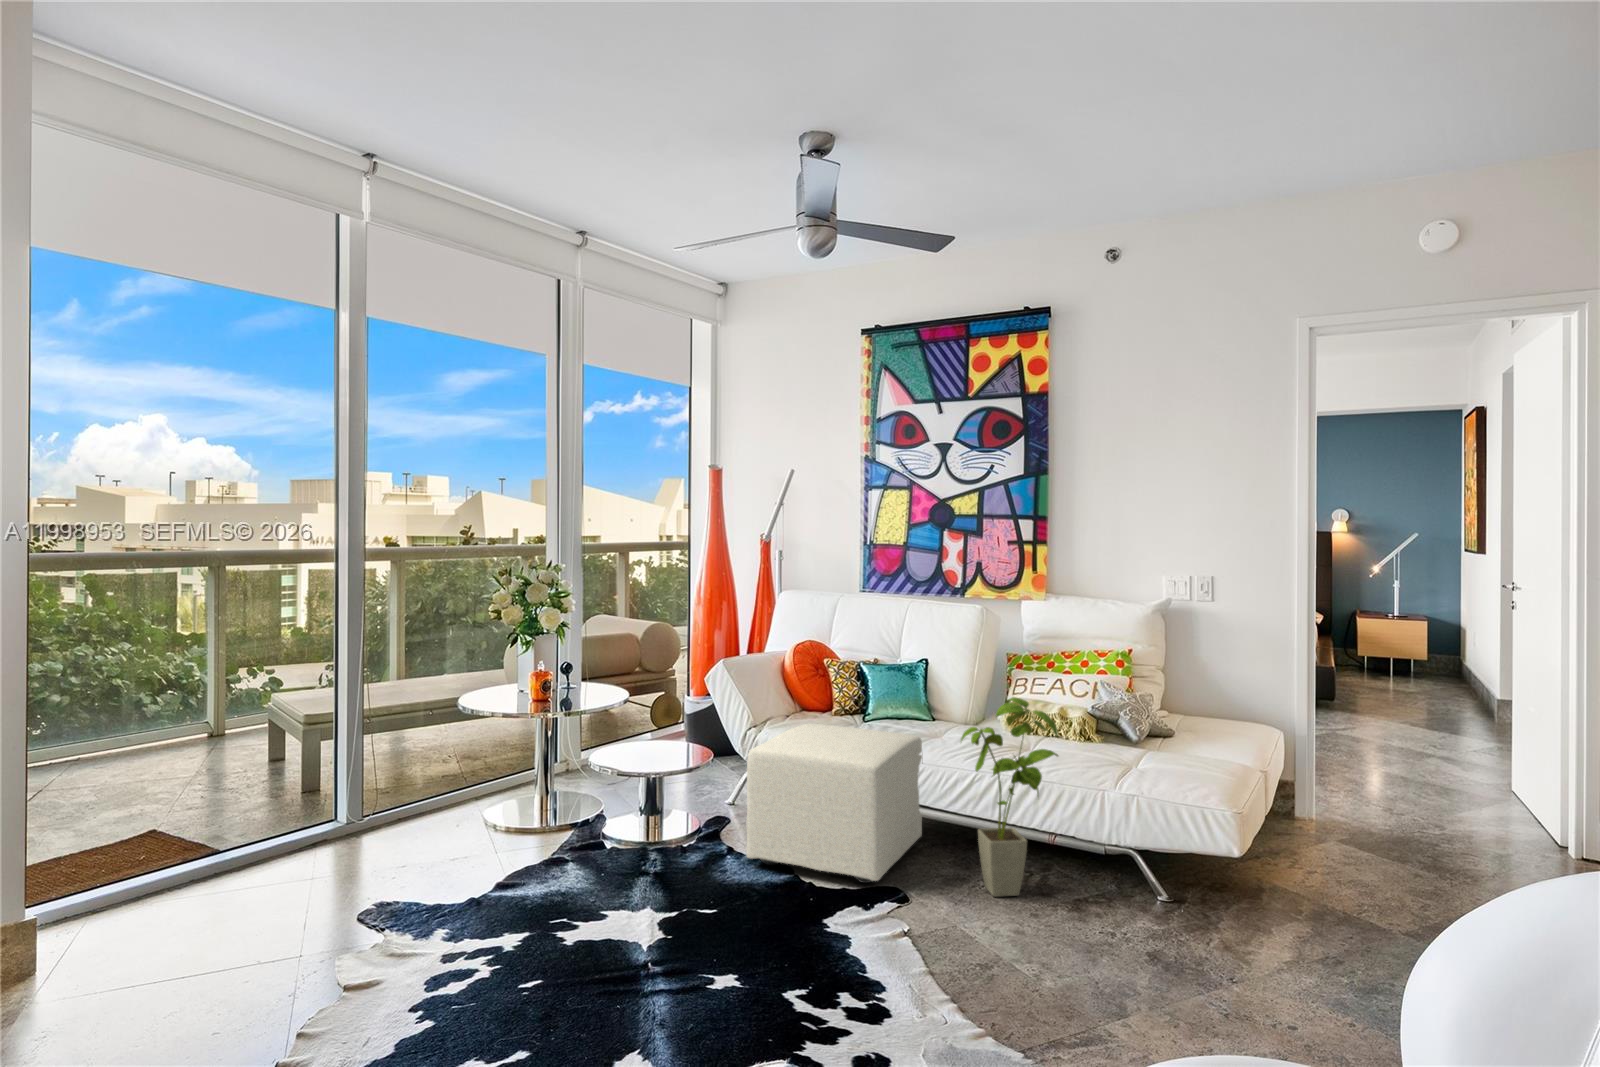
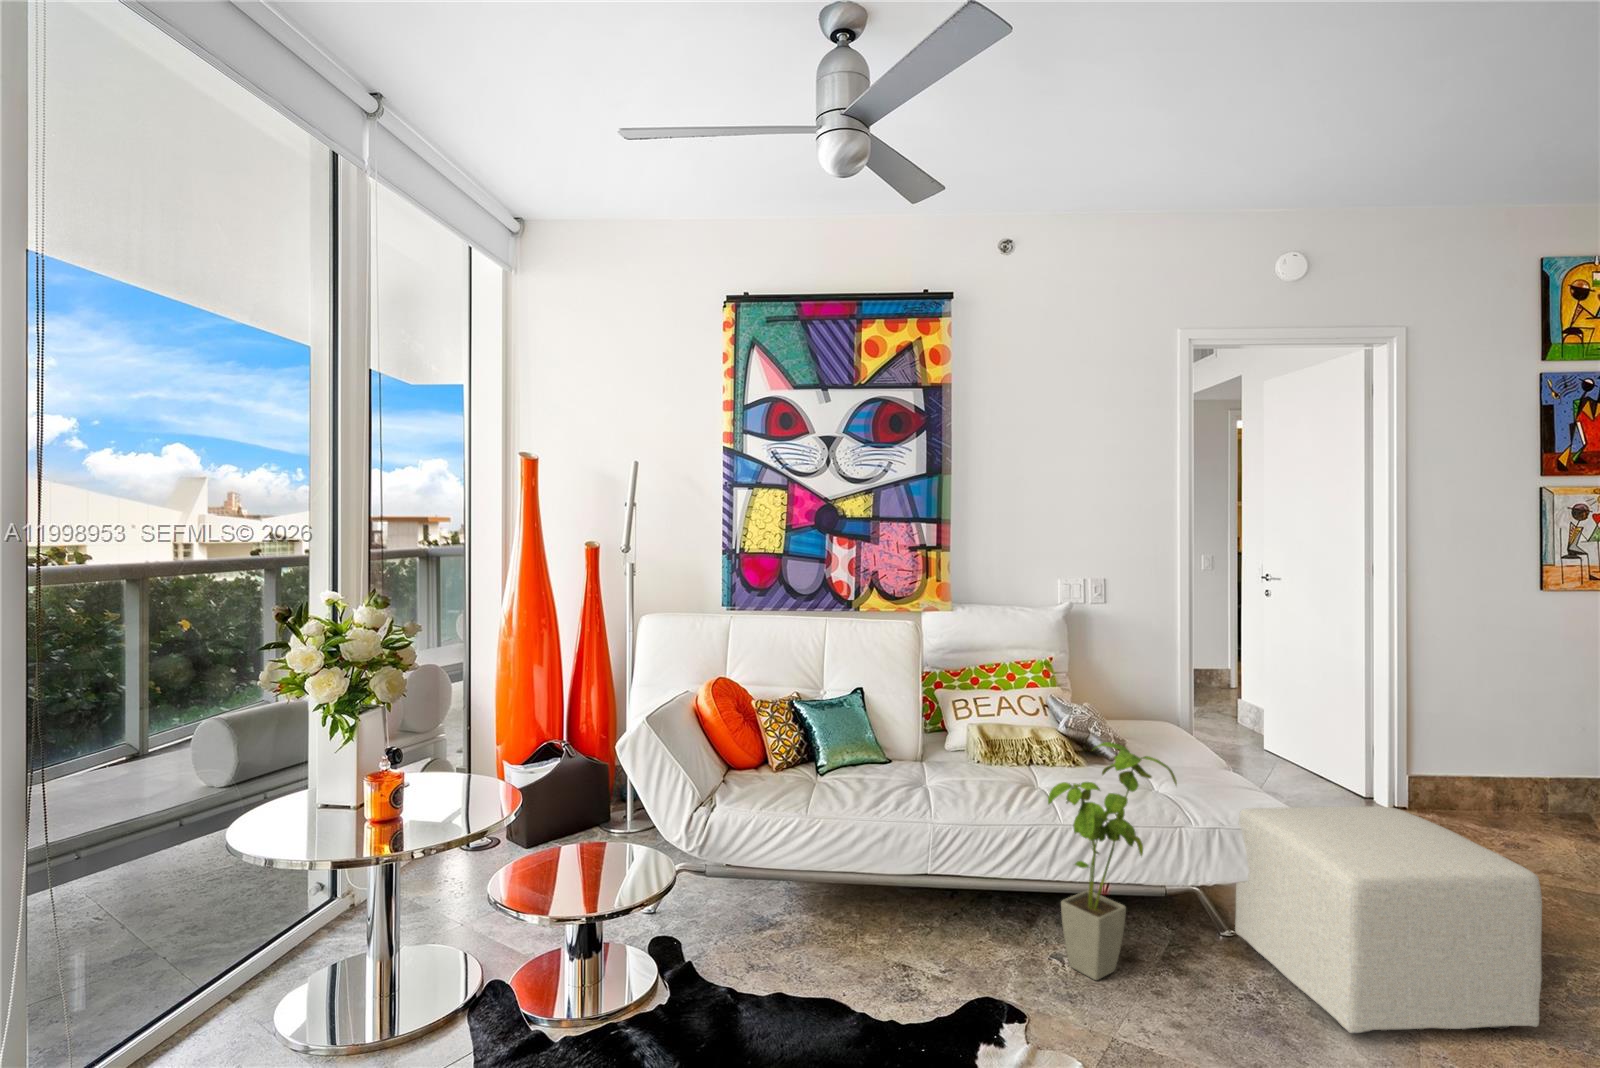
ottoman: present [747,723,923,883] -> present [1235,806,1542,1033]

